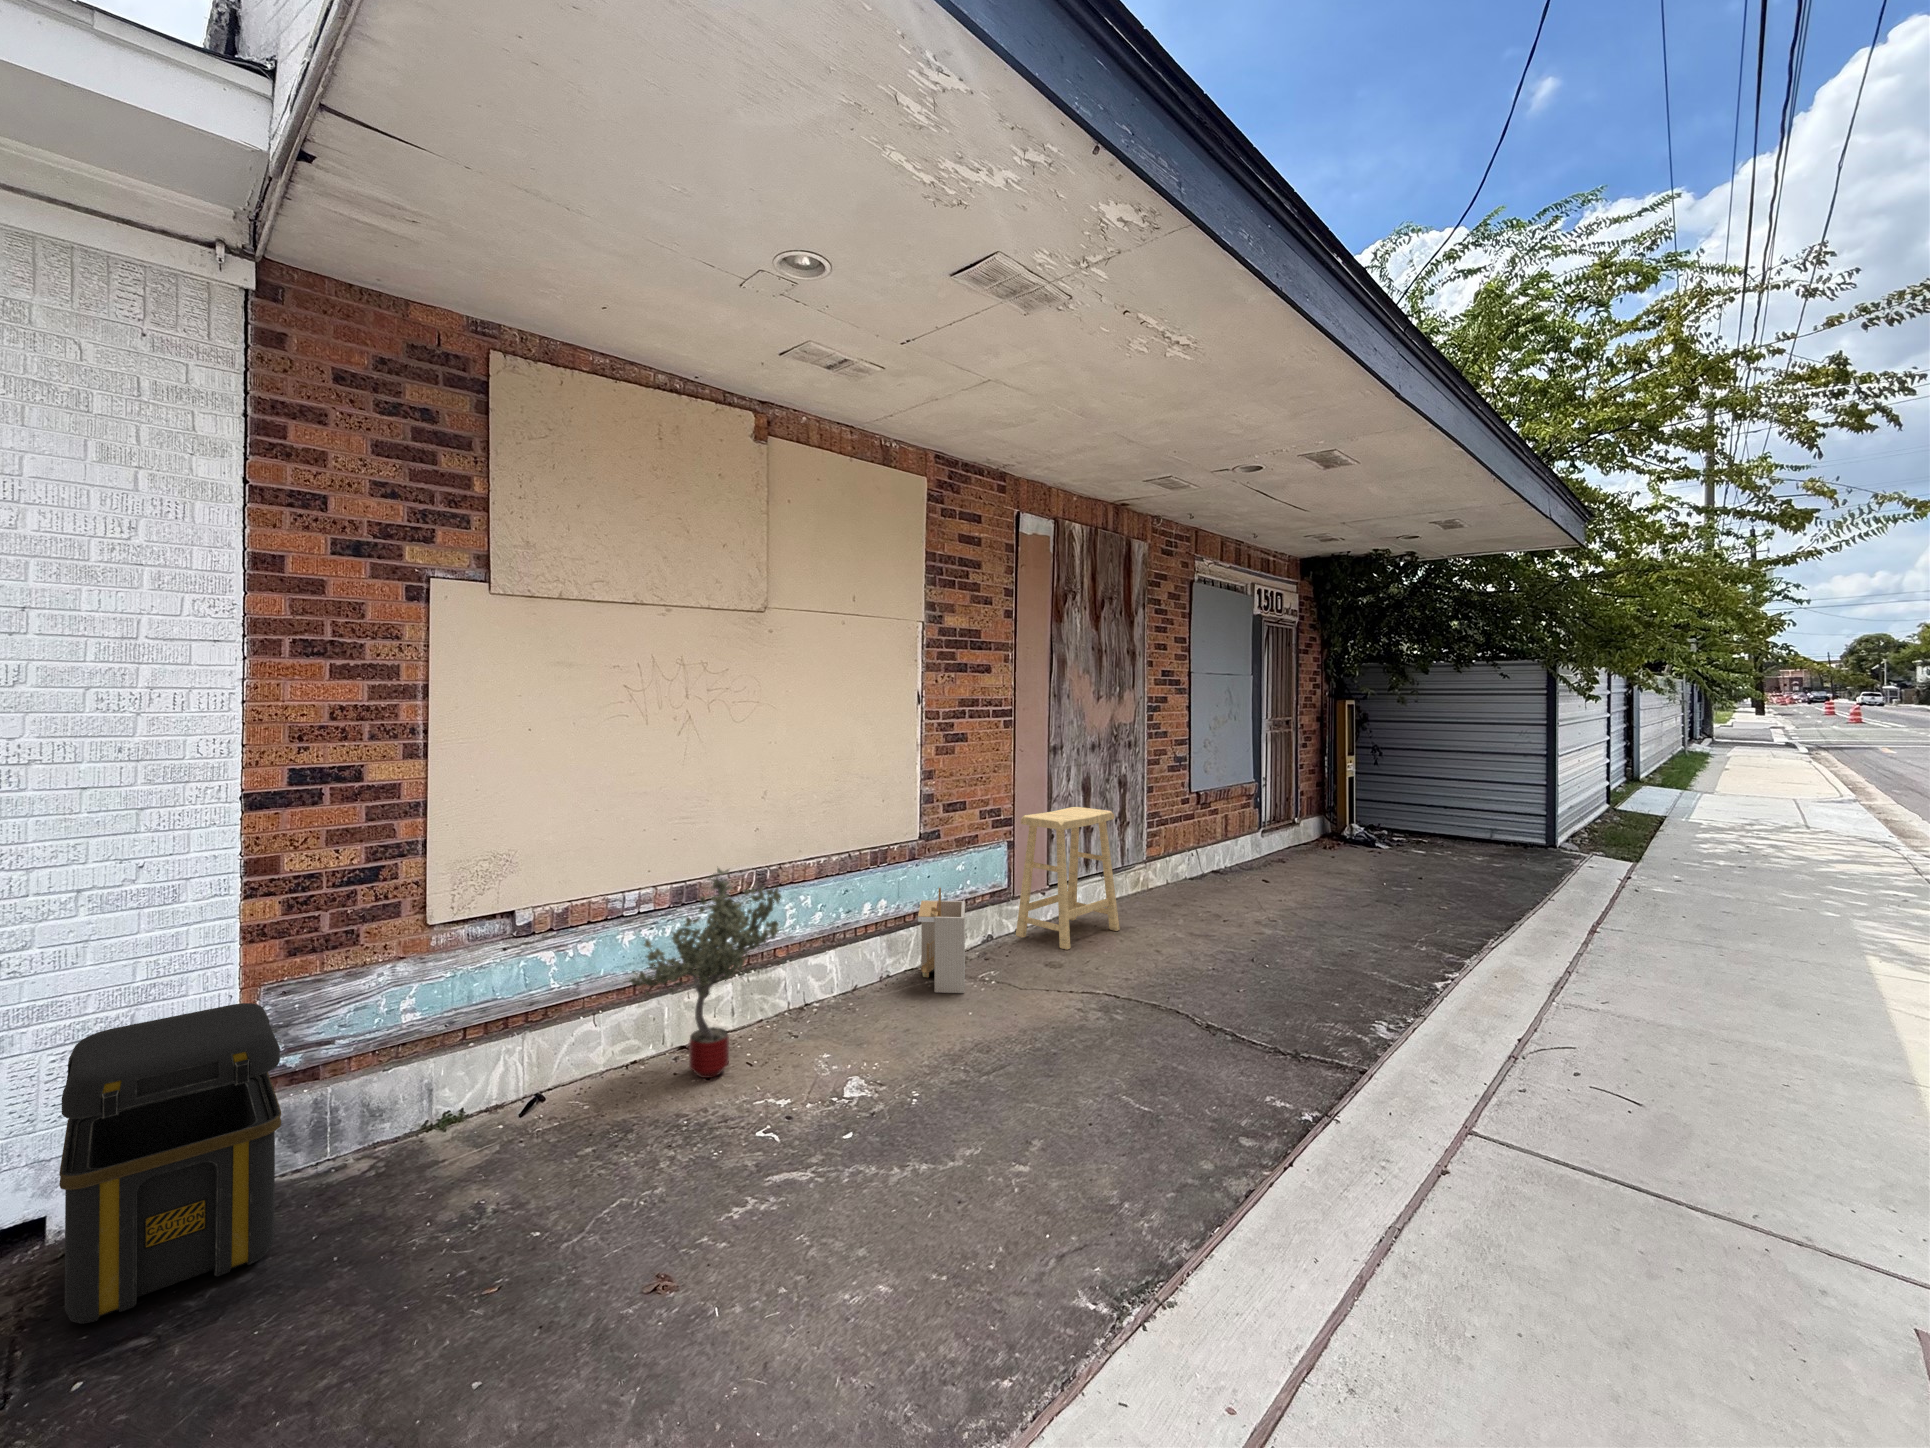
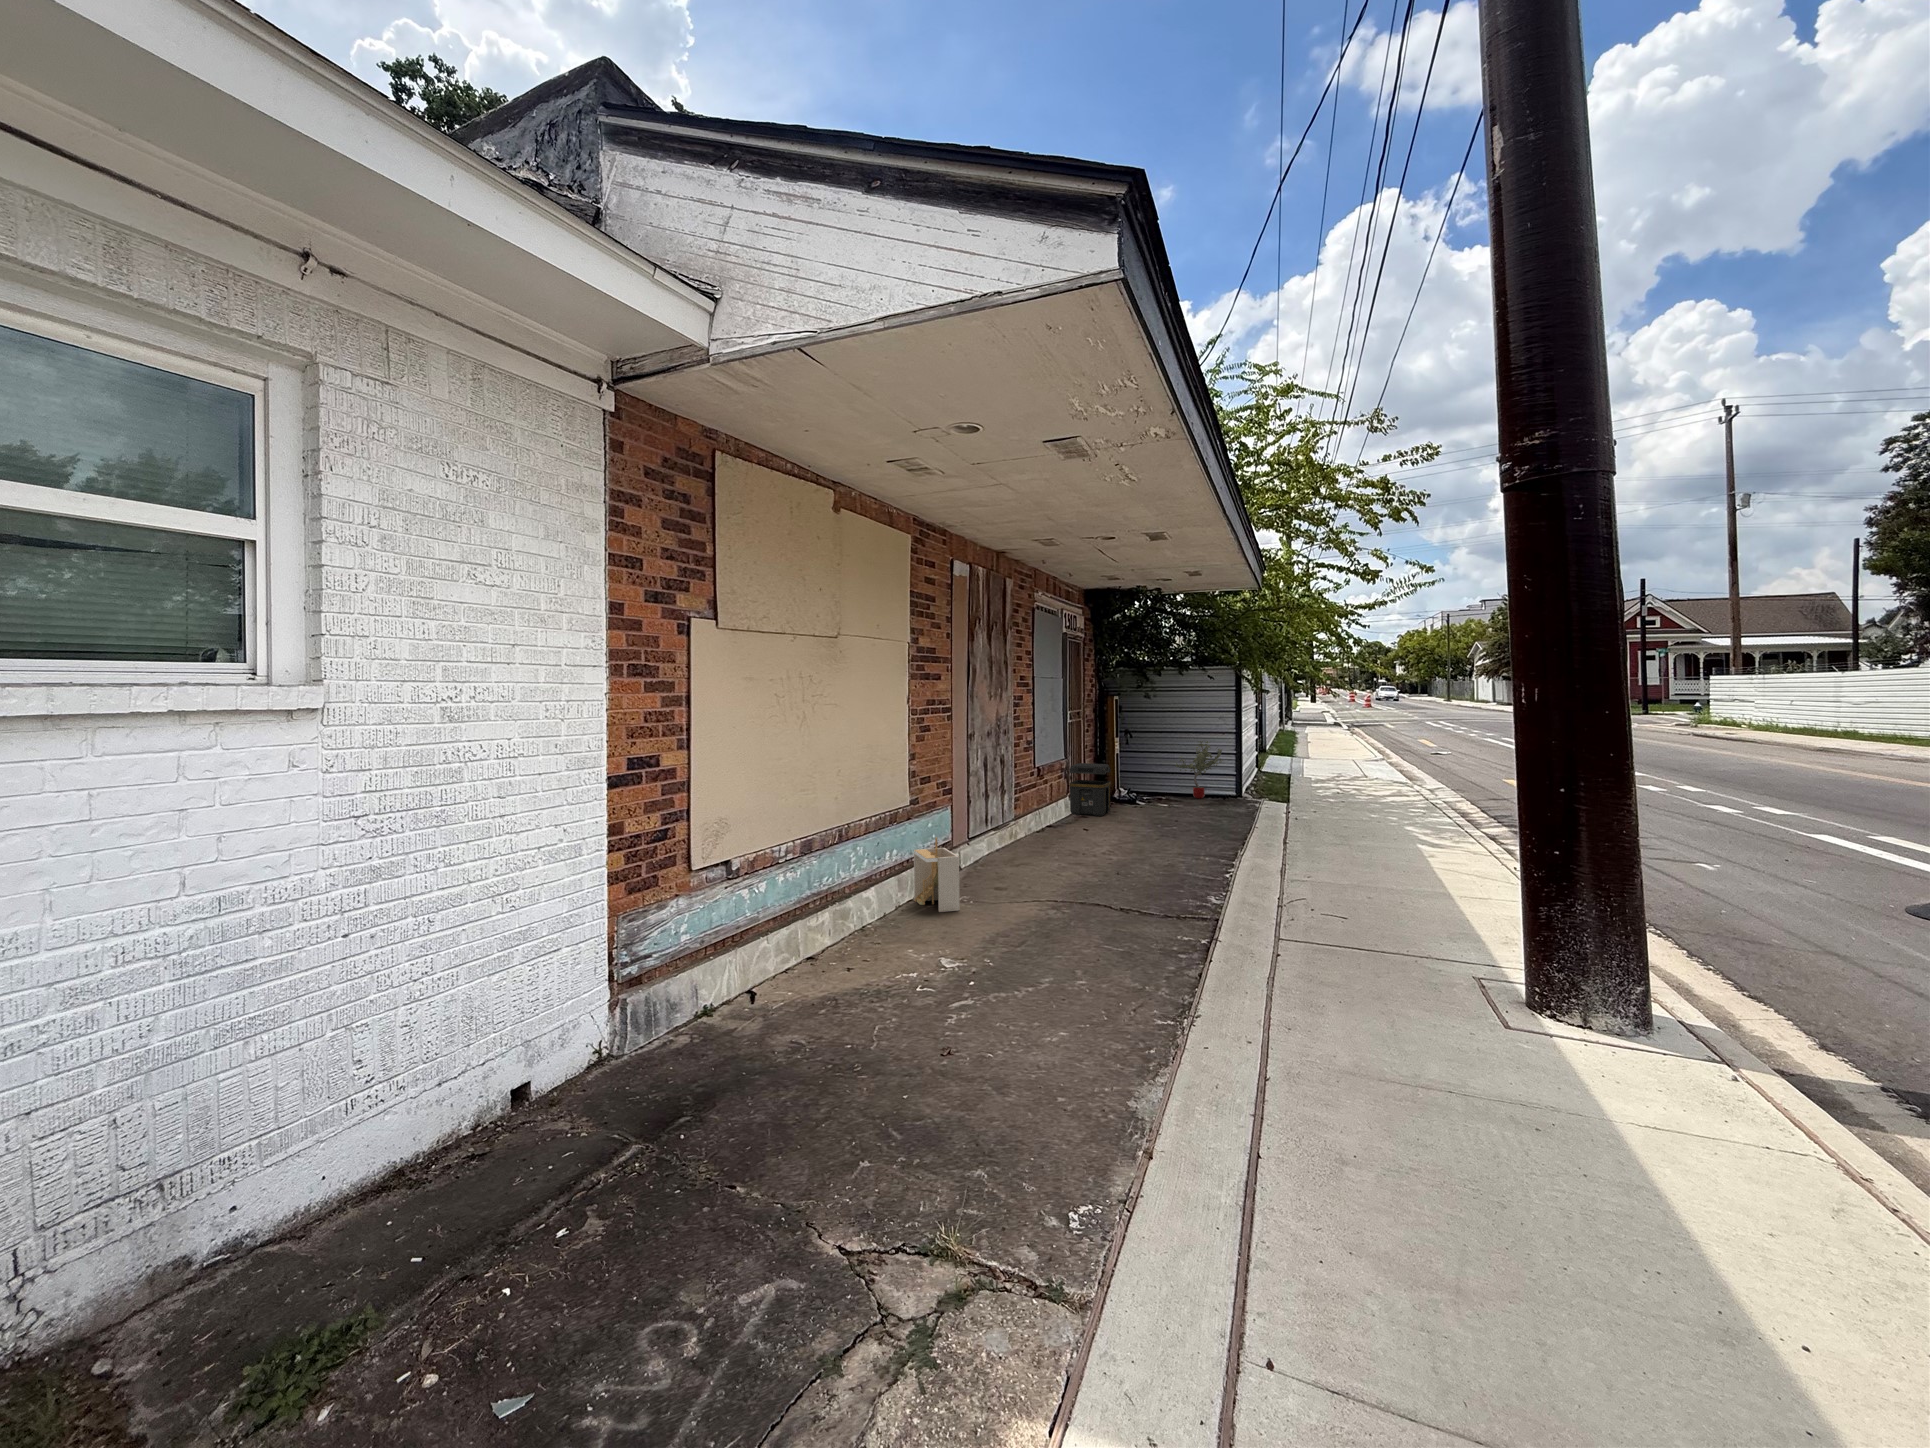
stool: present [1016,807,1120,950] -> none [955,779,1021,881]
potted tree: present [629,868,781,1078] -> present [1175,741,1223,799]
toolbox: present [59,1003,281,1324] -> present [1069,763,1111,816]

